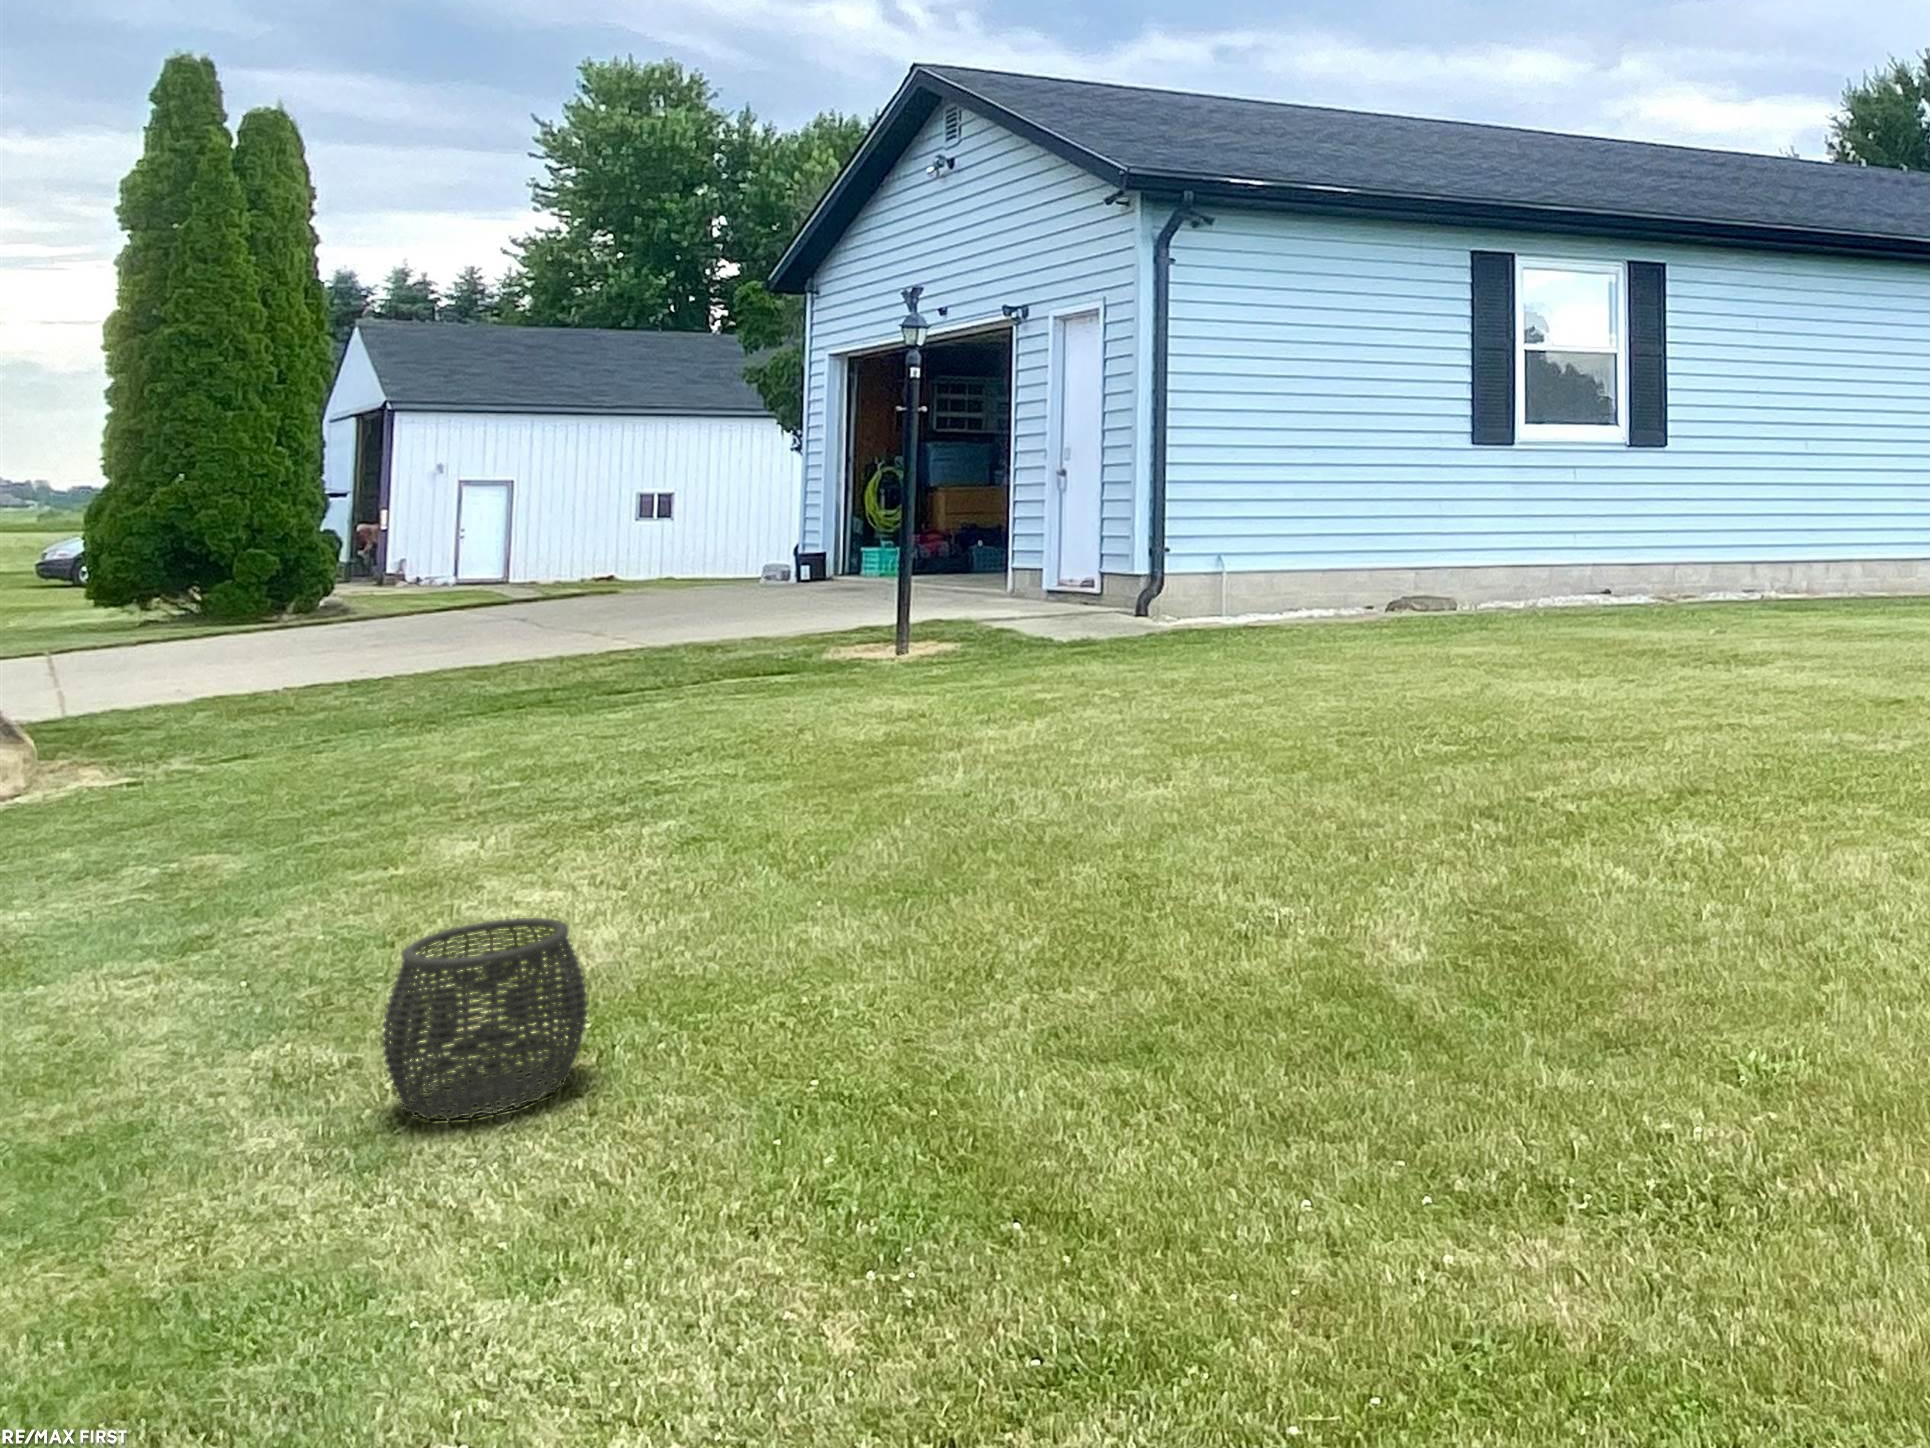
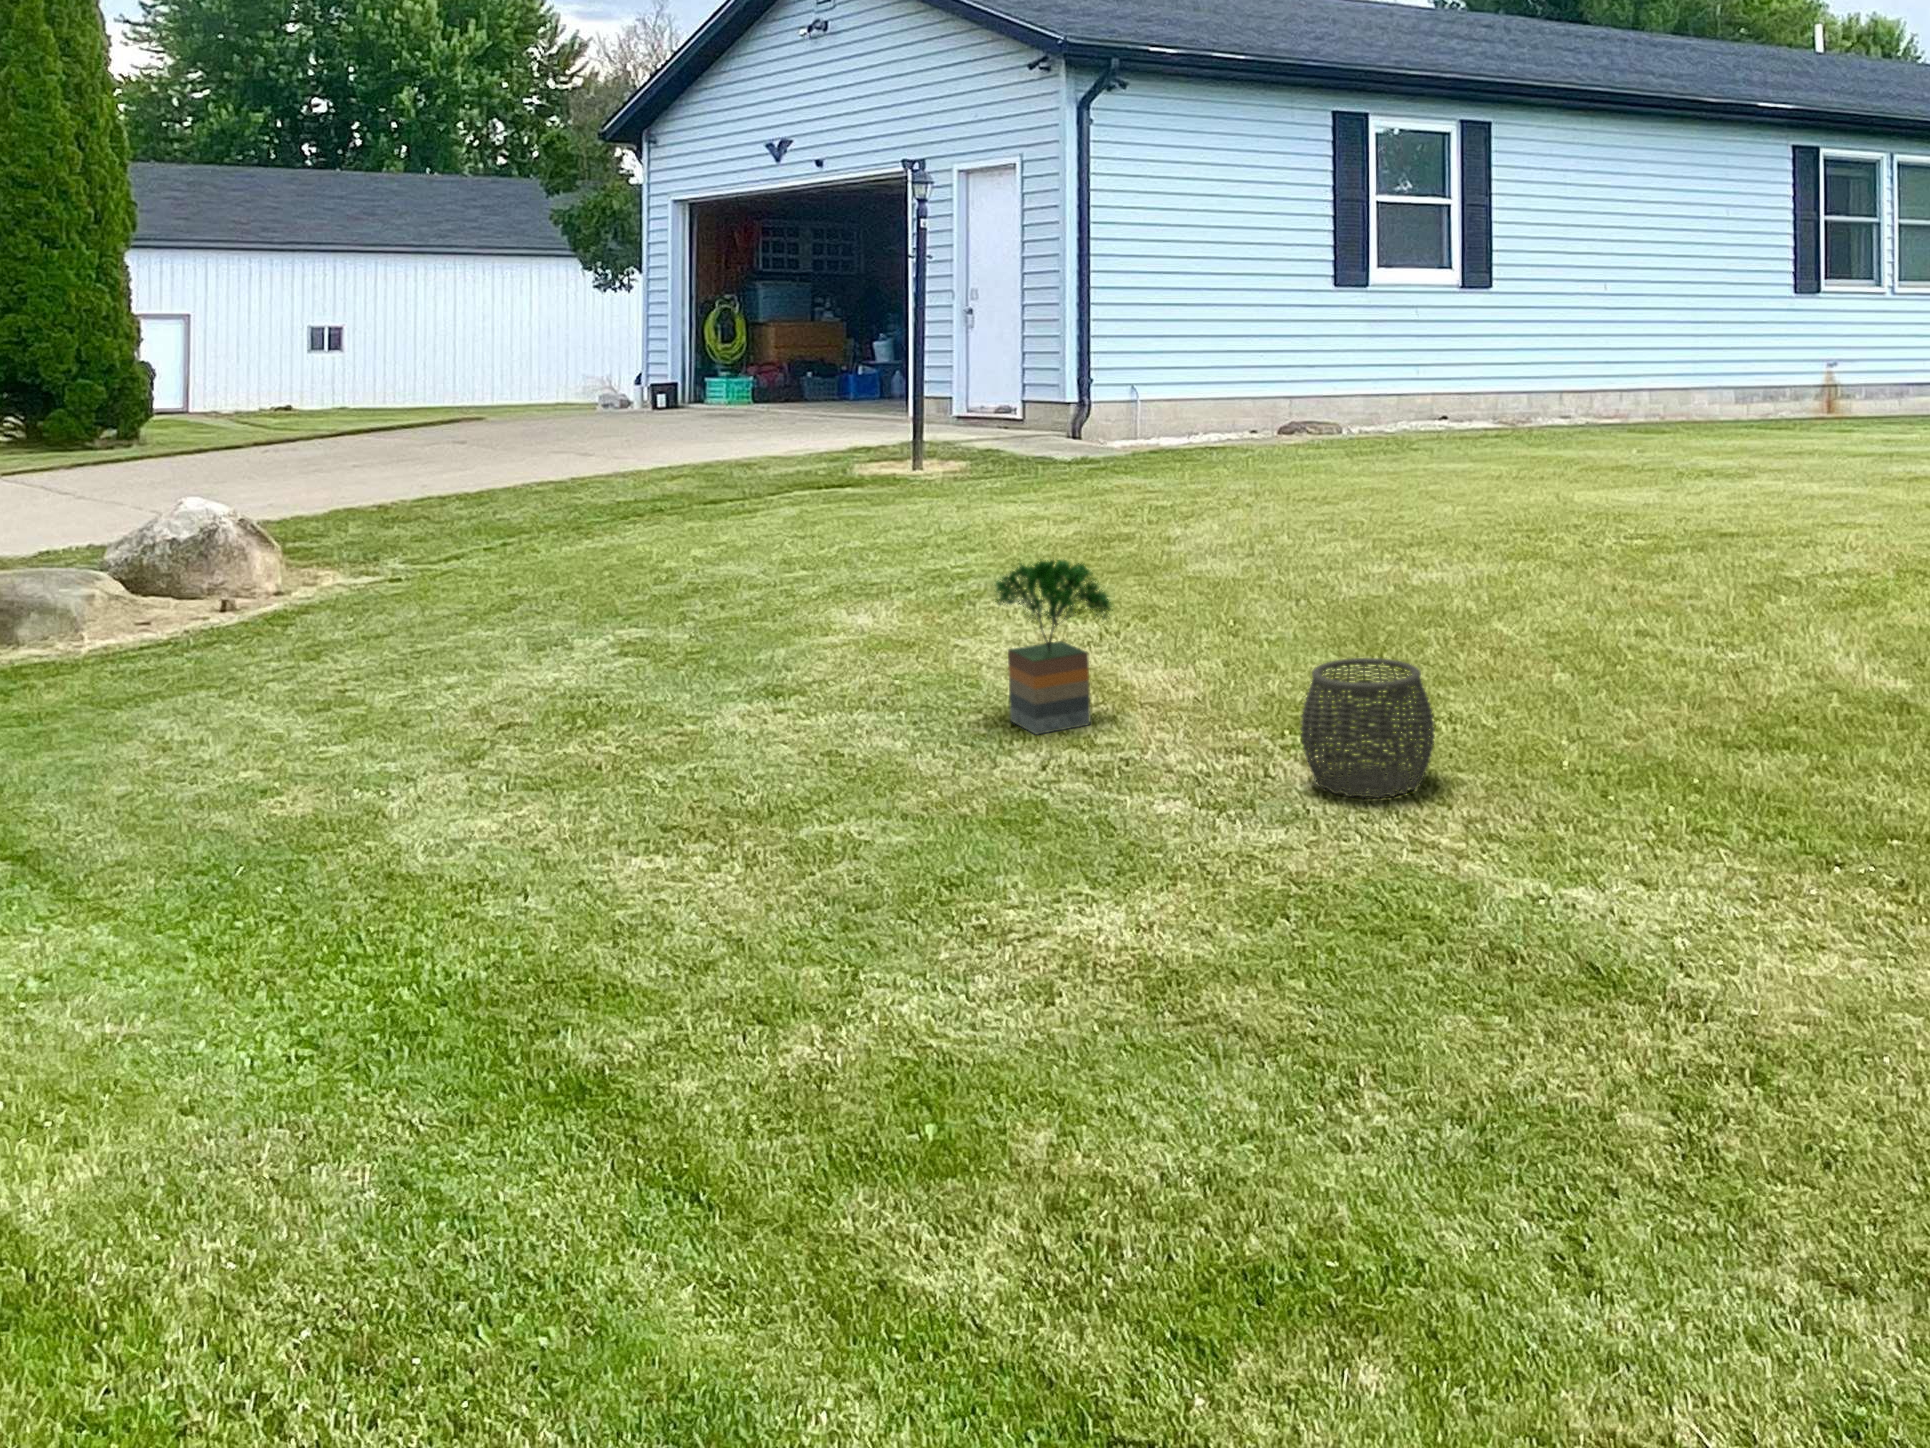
potted tree: none [237,769,407,1004] -> present [995,559,1113,734]

